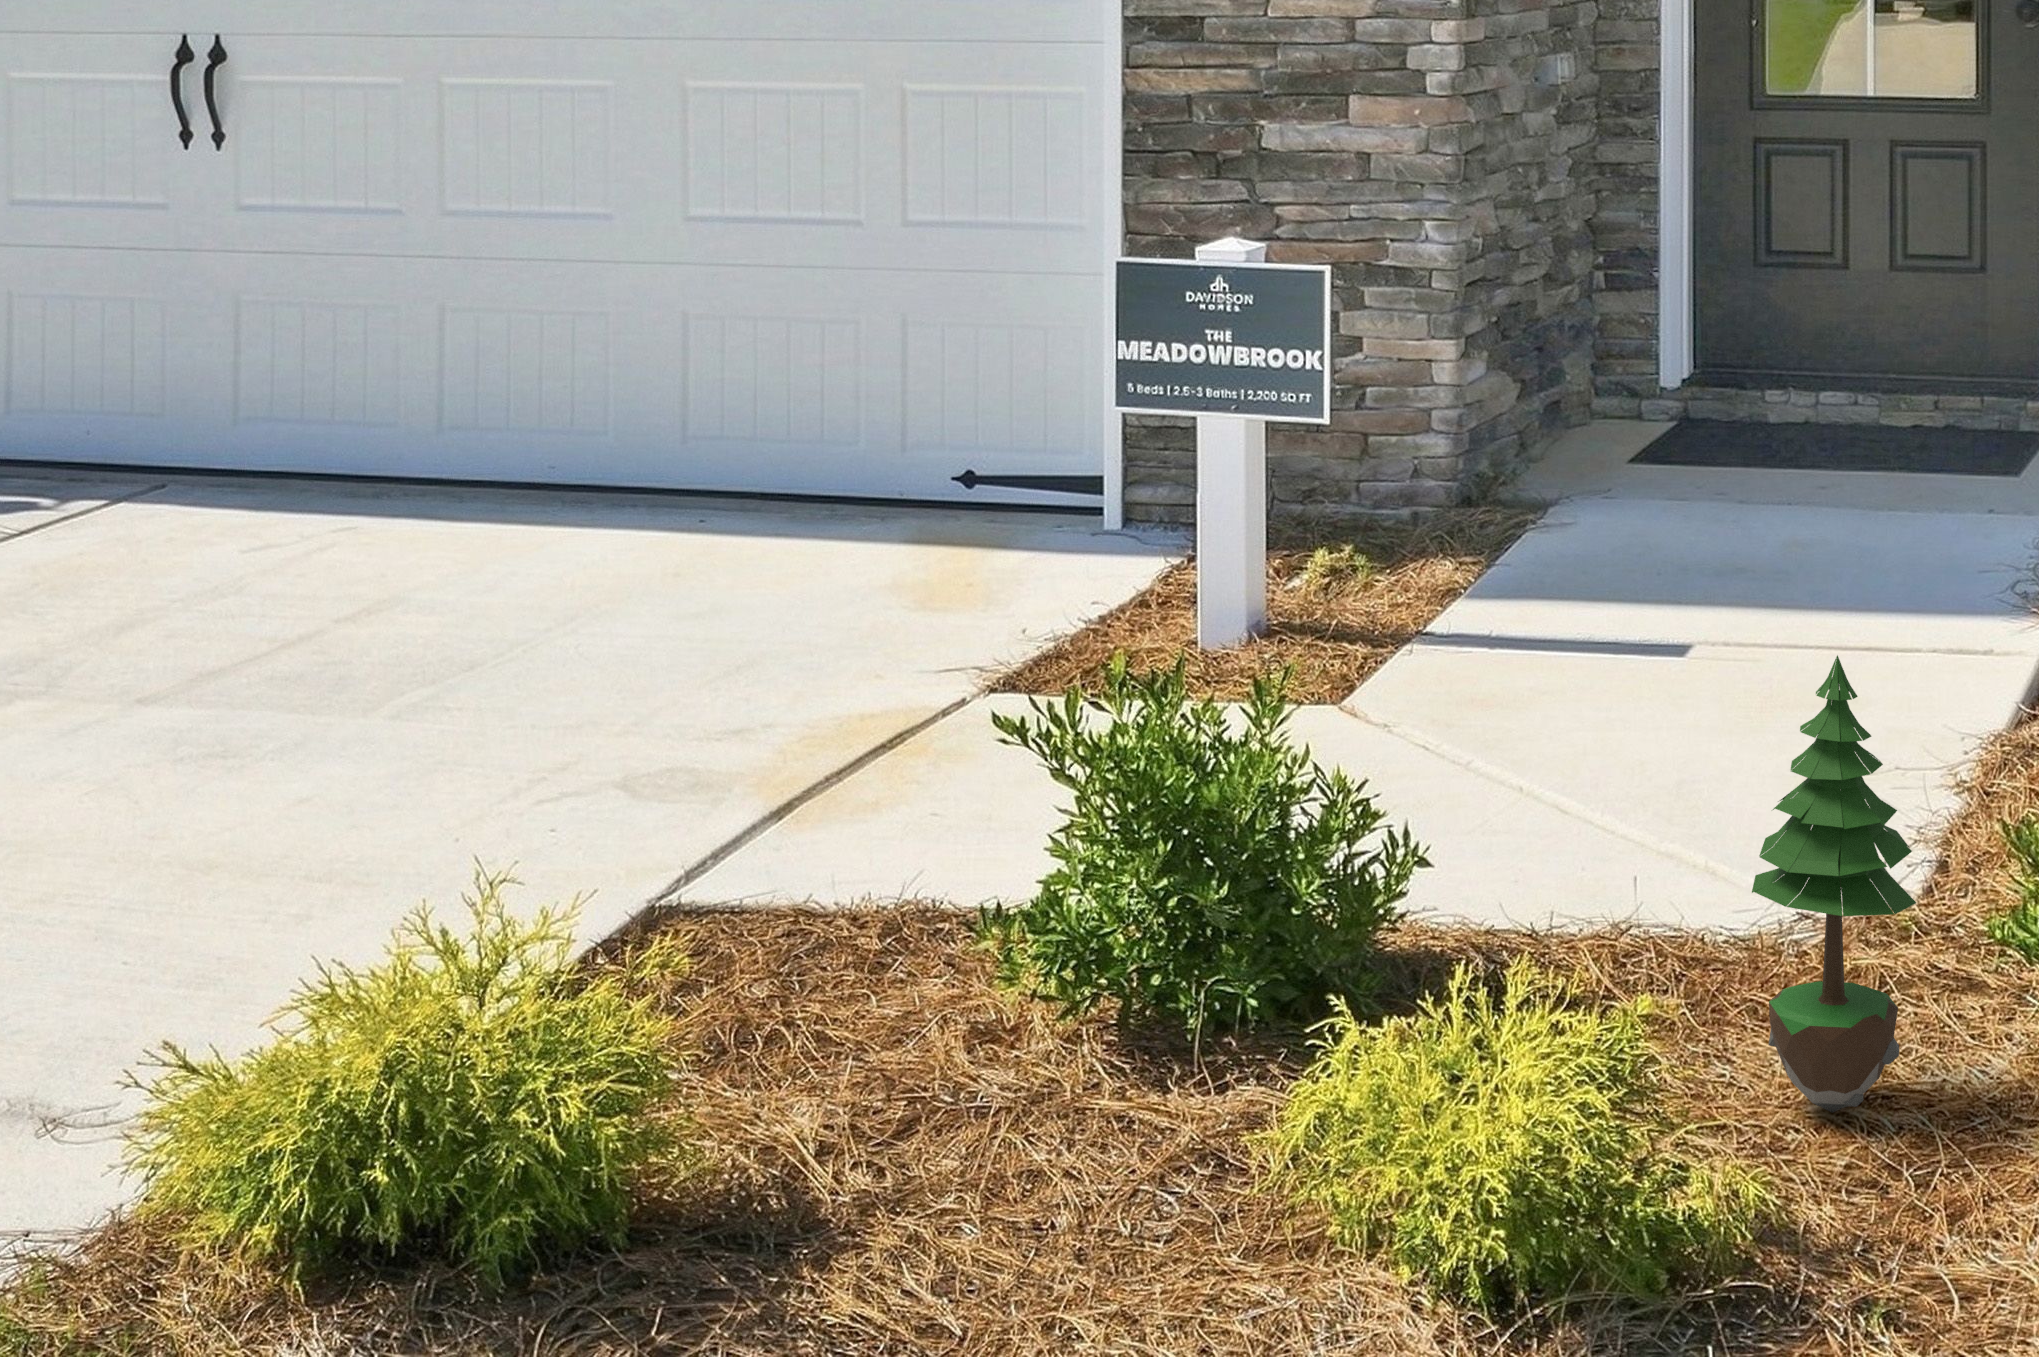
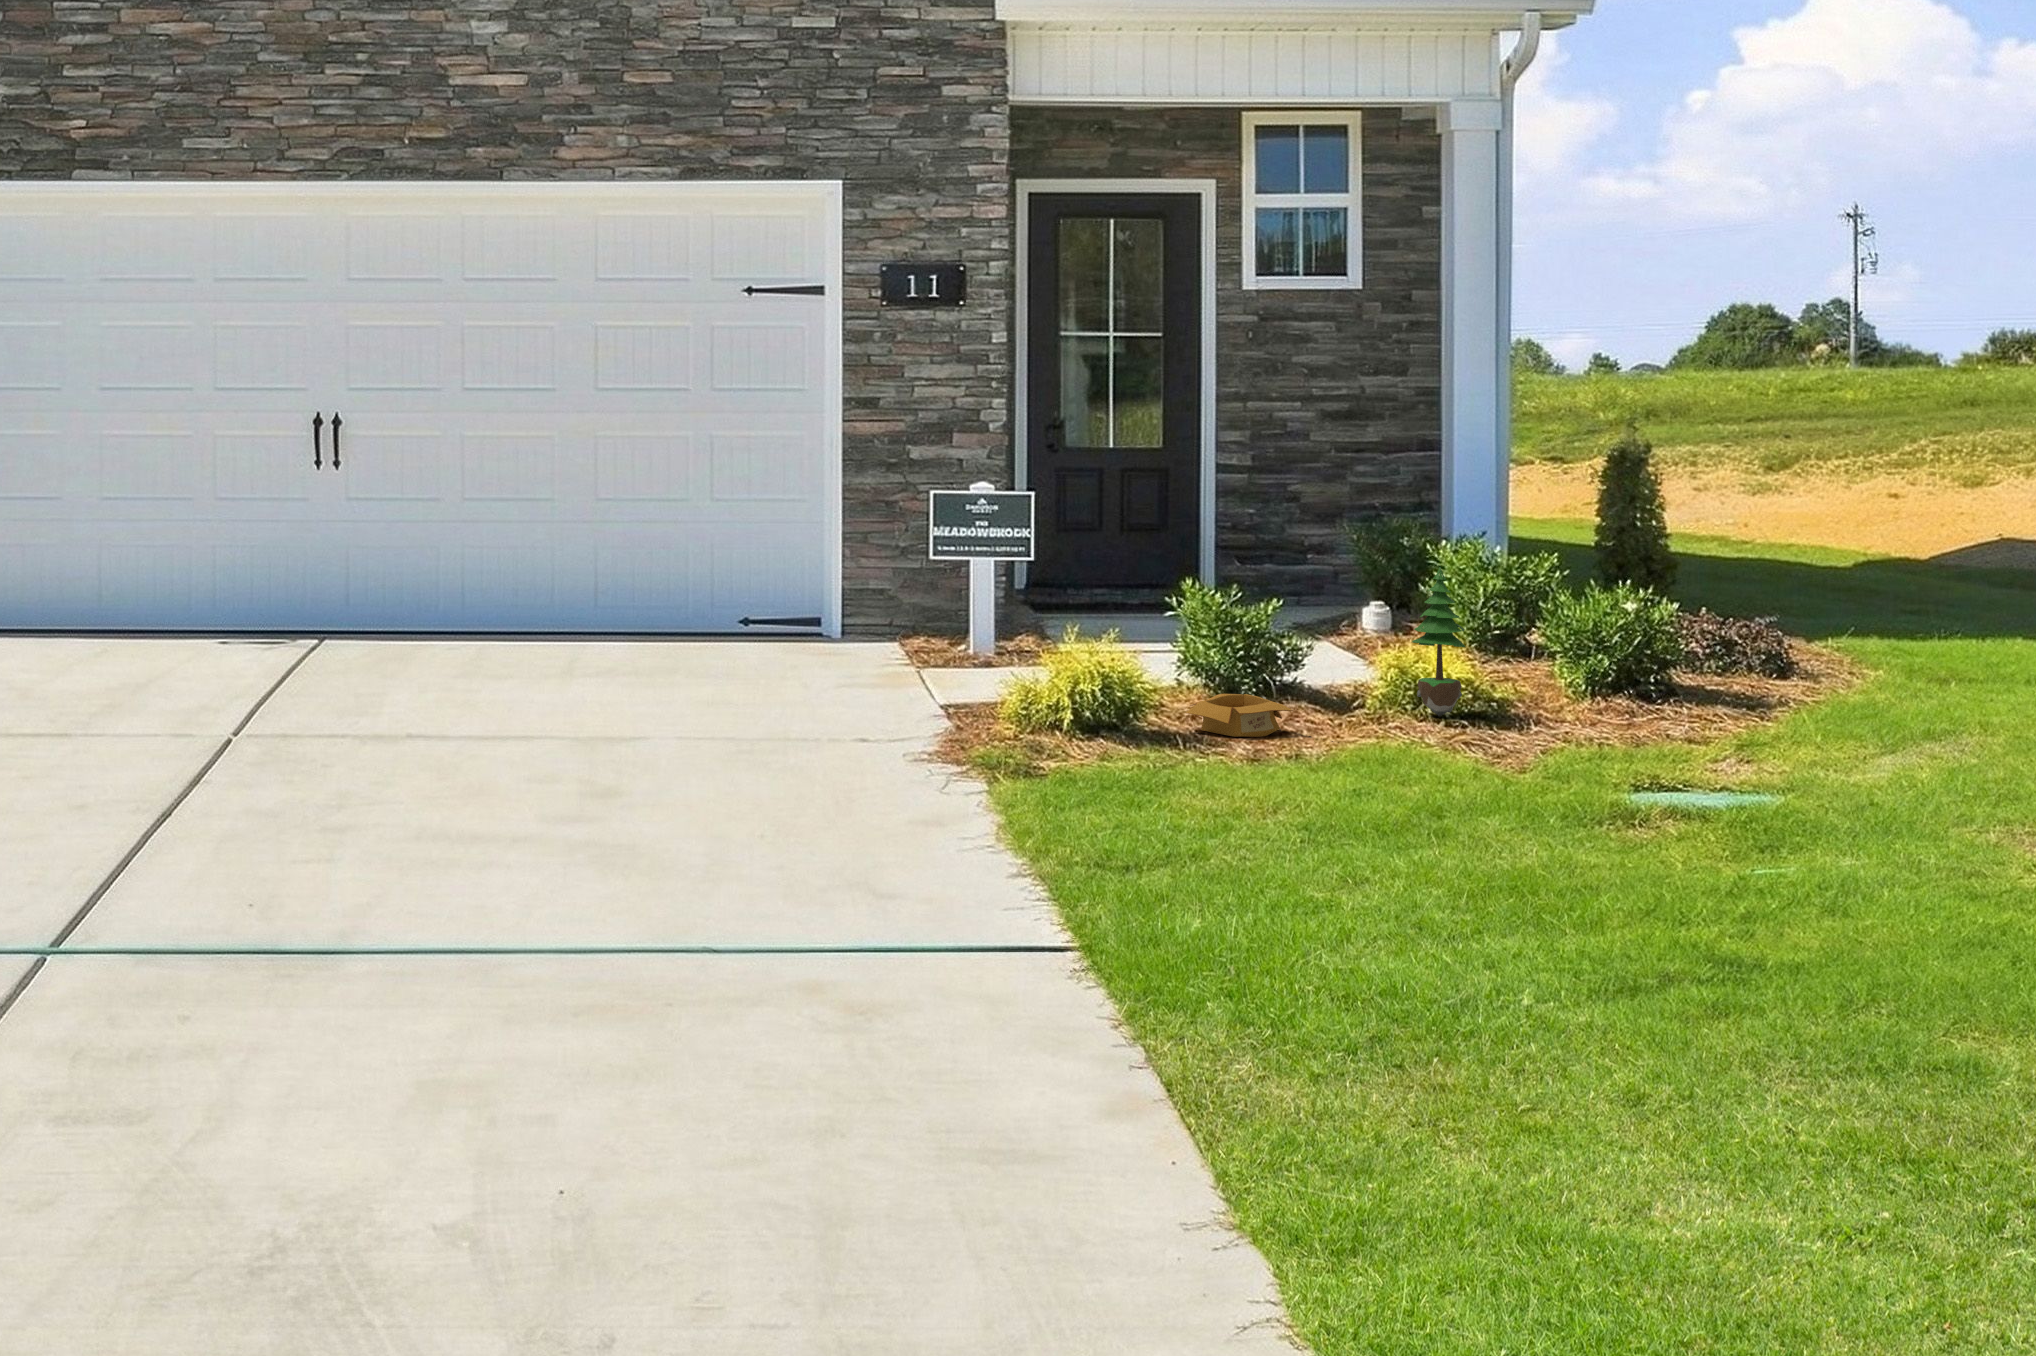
cardboard box: none [894,1062,1169,1265] -> present [1186,694,1293,737]

